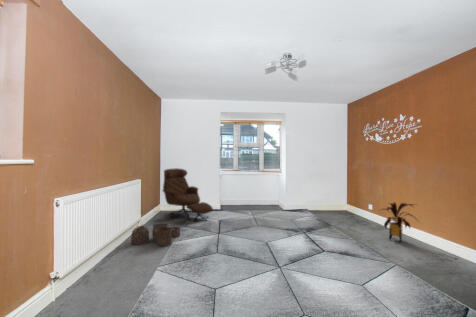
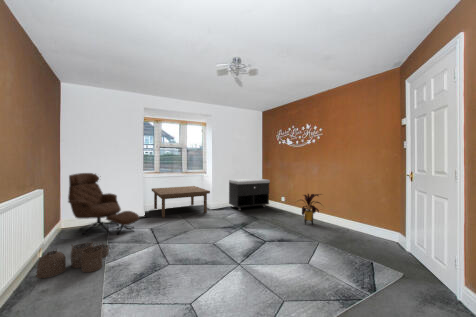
storage bench: none [305,180,354,214] -> present [229,179,270,210]
coffee table: none [231,185,282,212] -> present [152,186,210,218]

